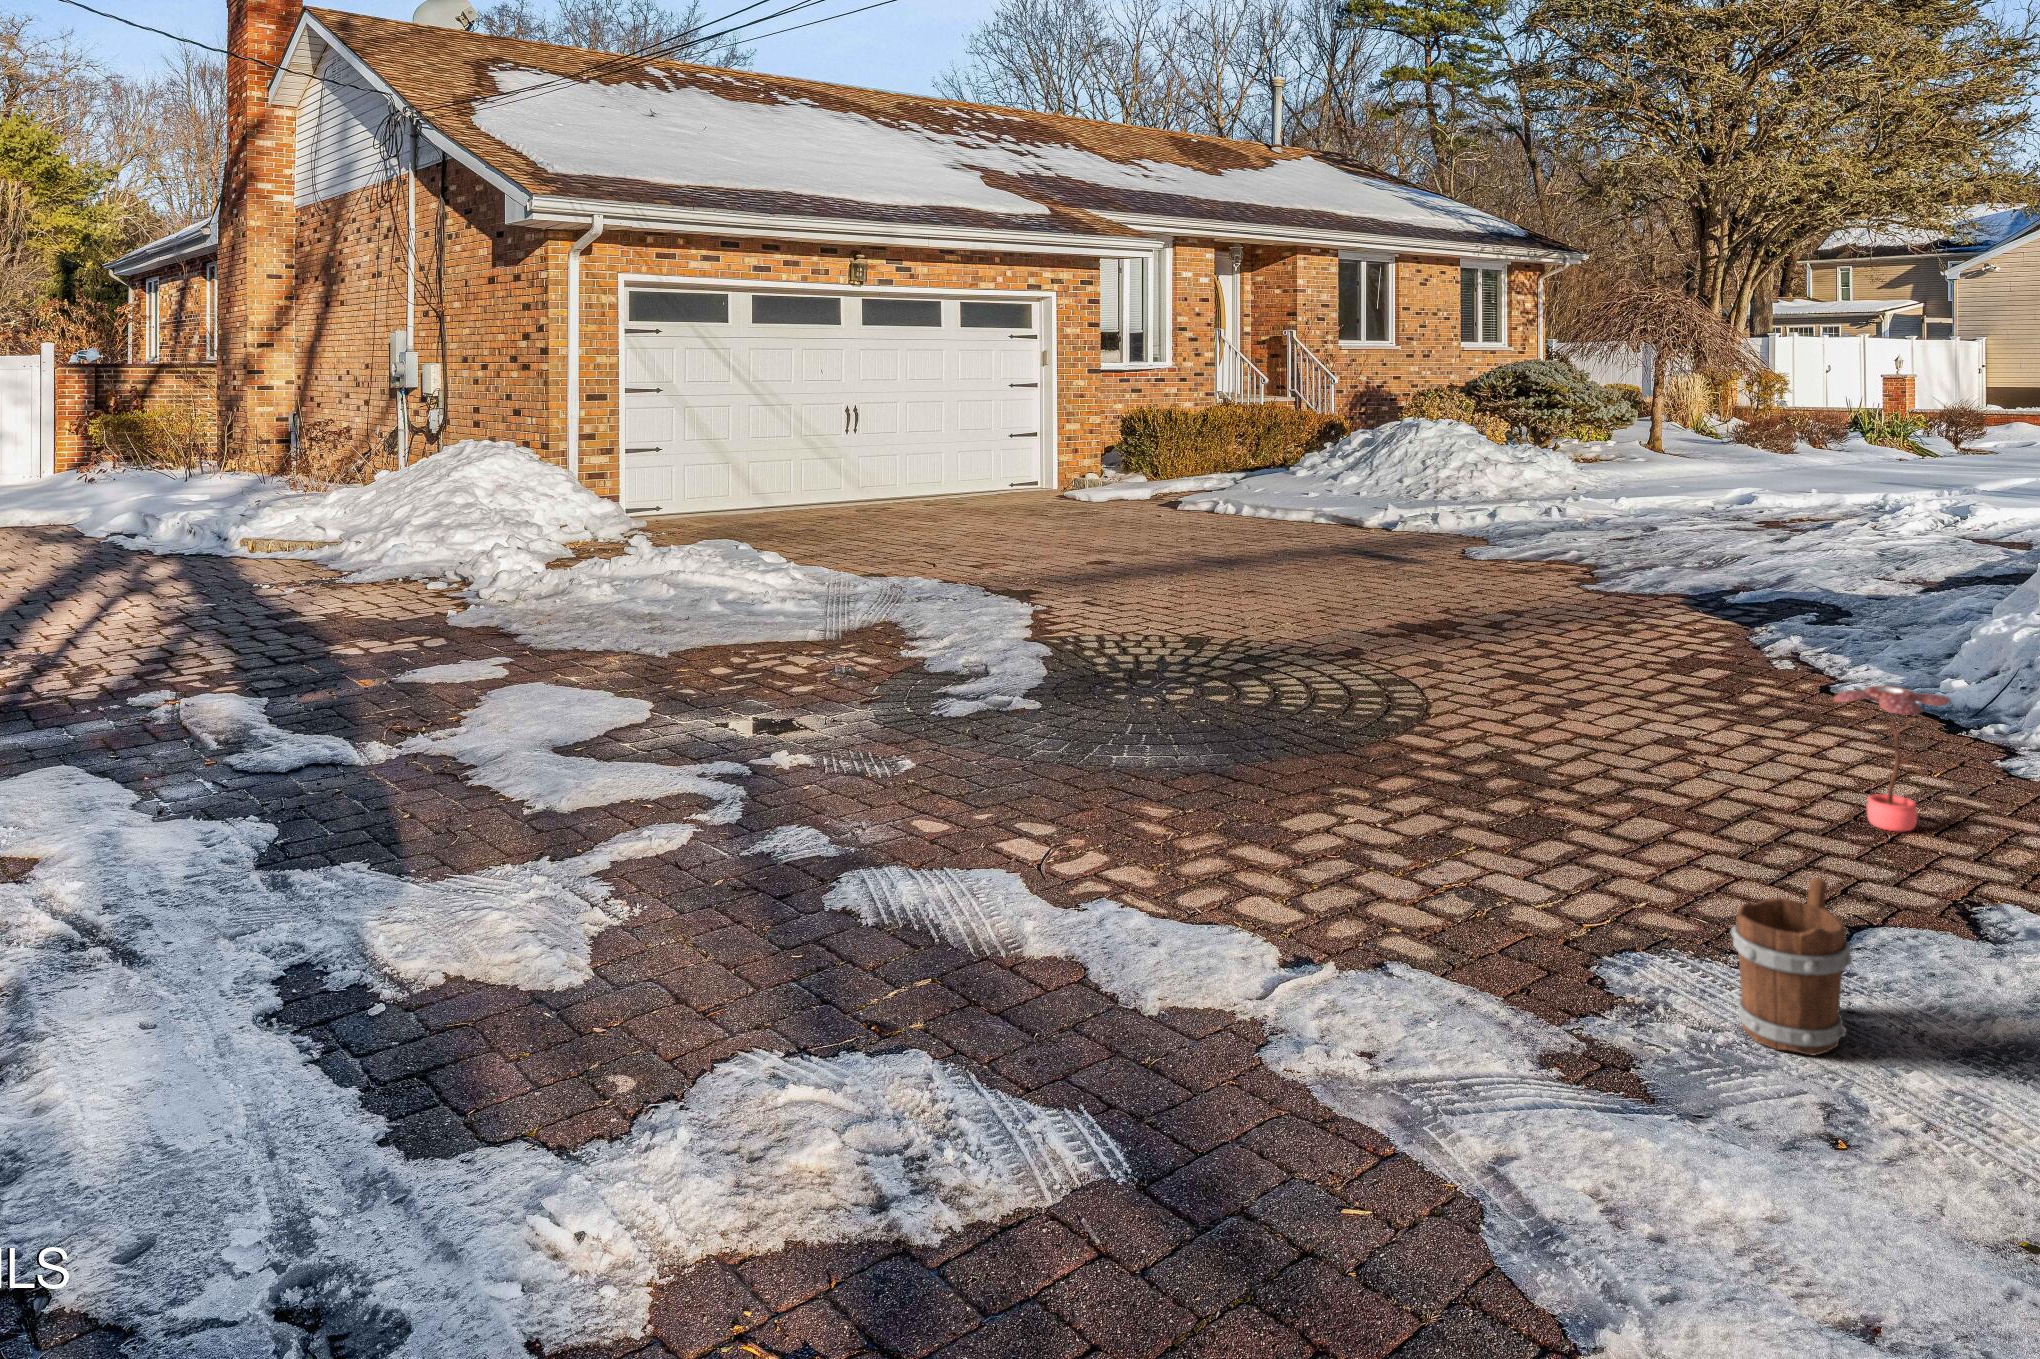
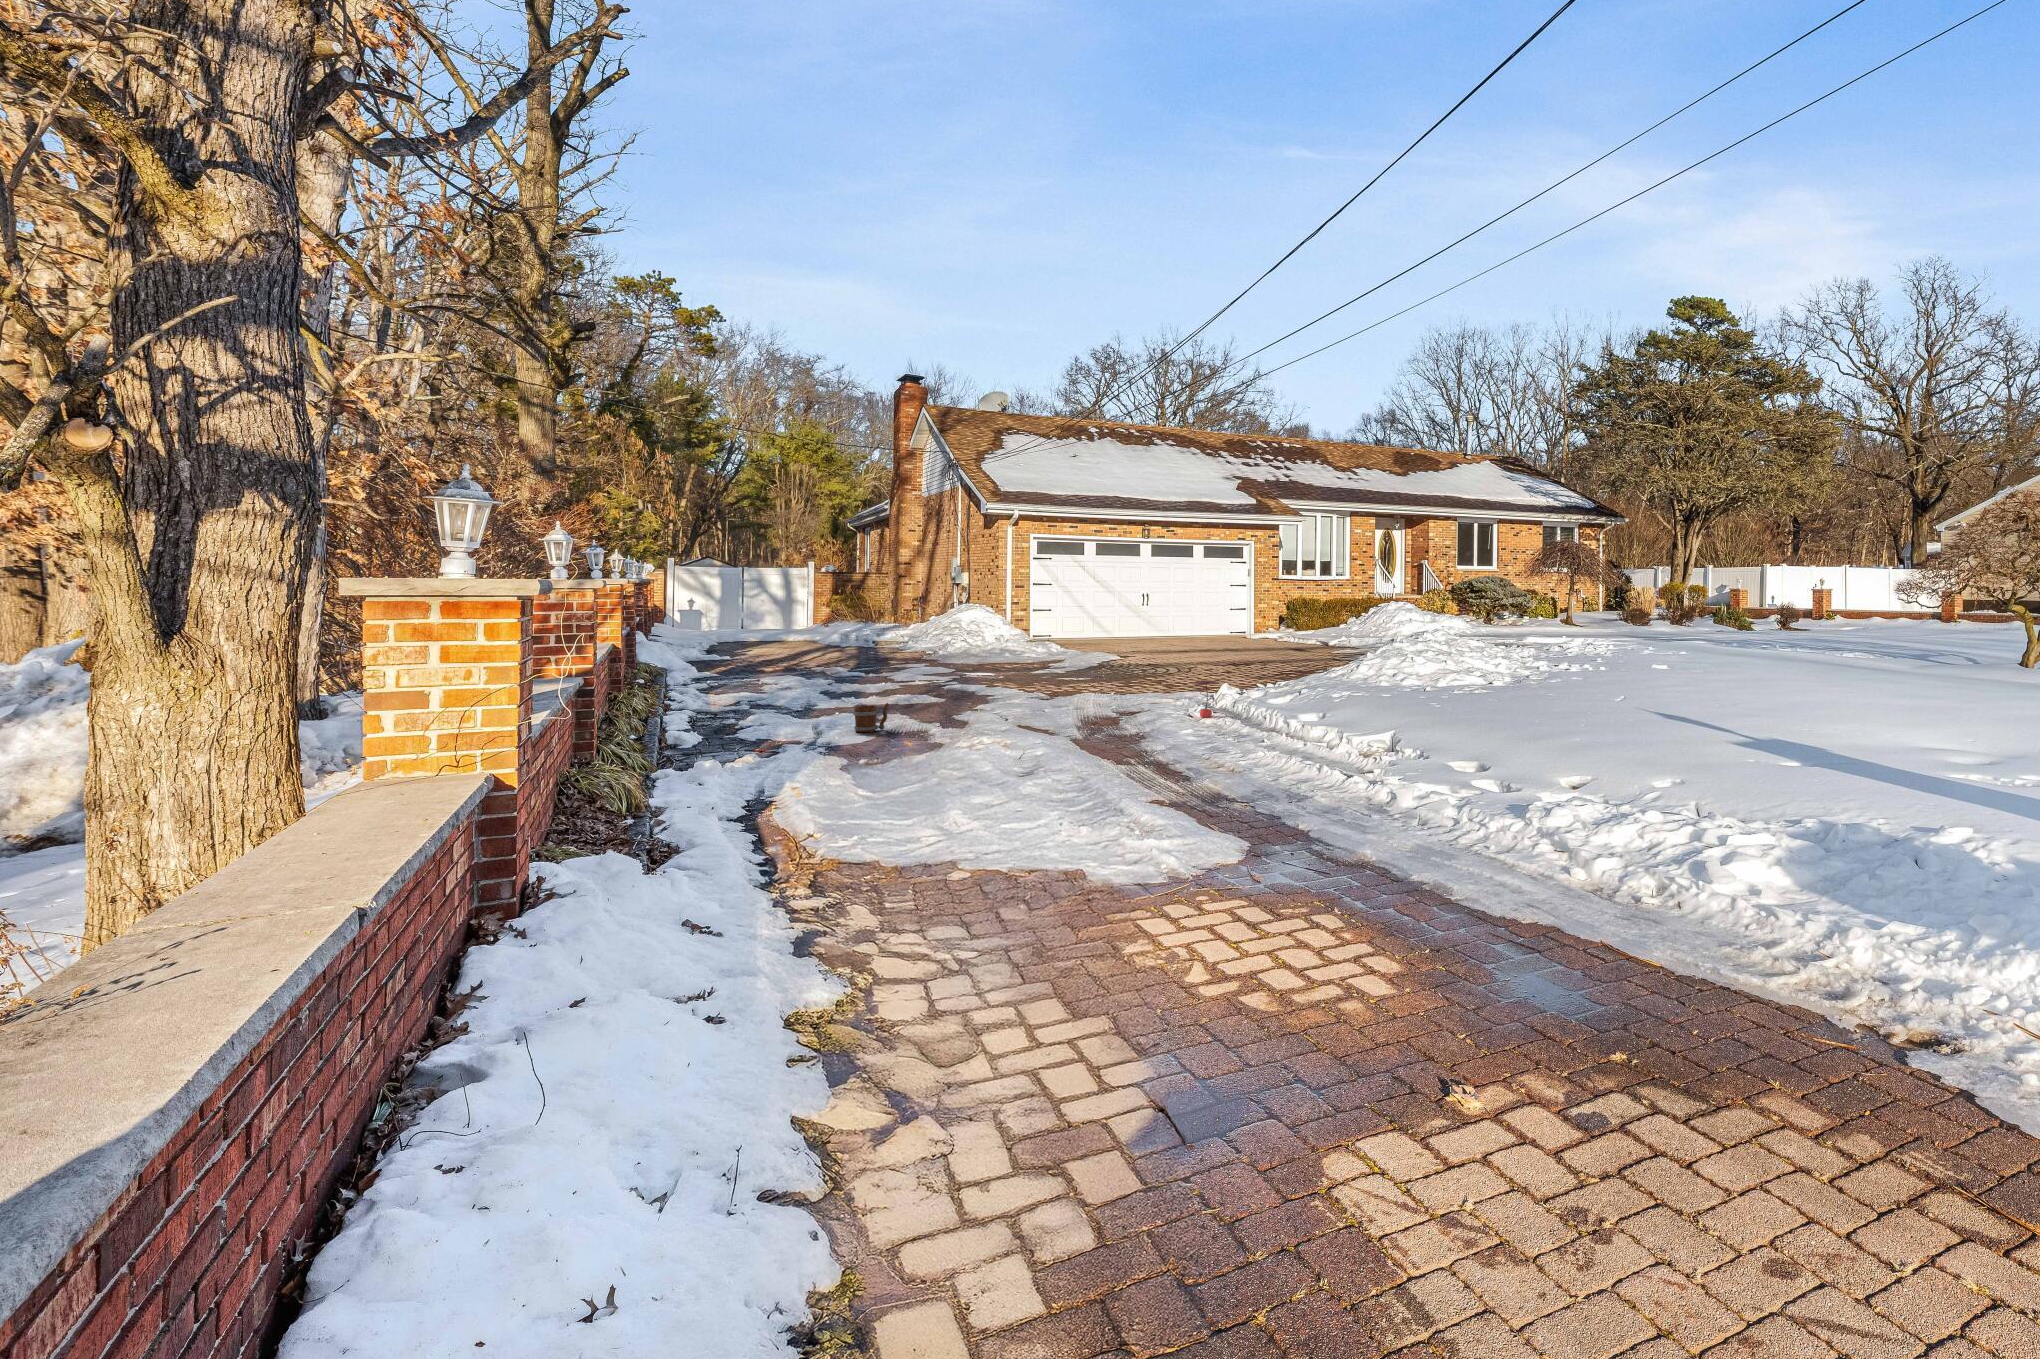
bucket: present [1731,877,1852,1055] -> present [853,703,889,732]

